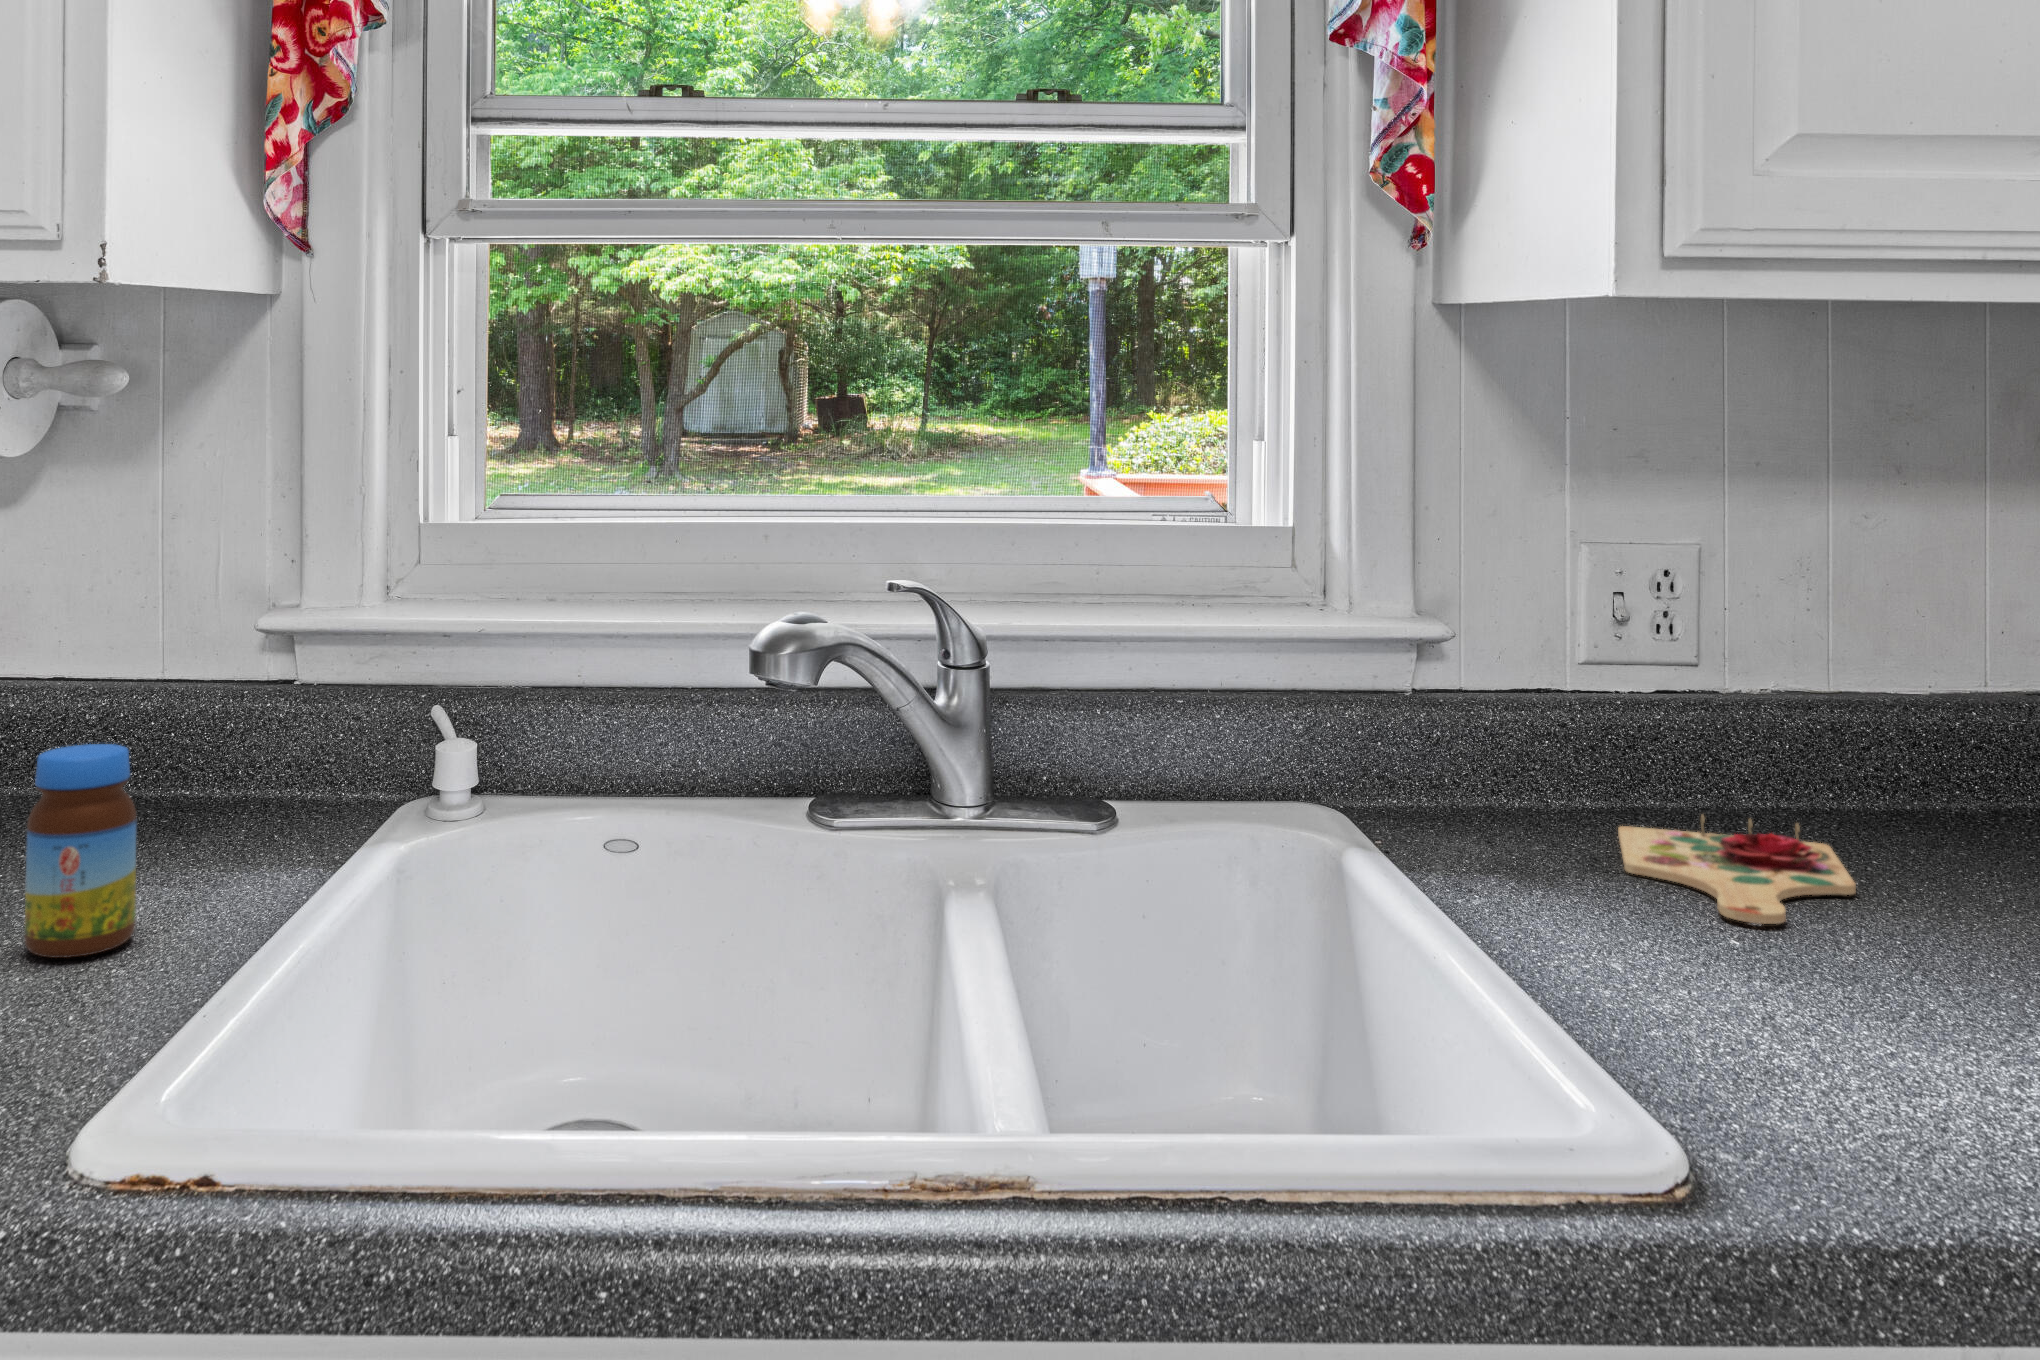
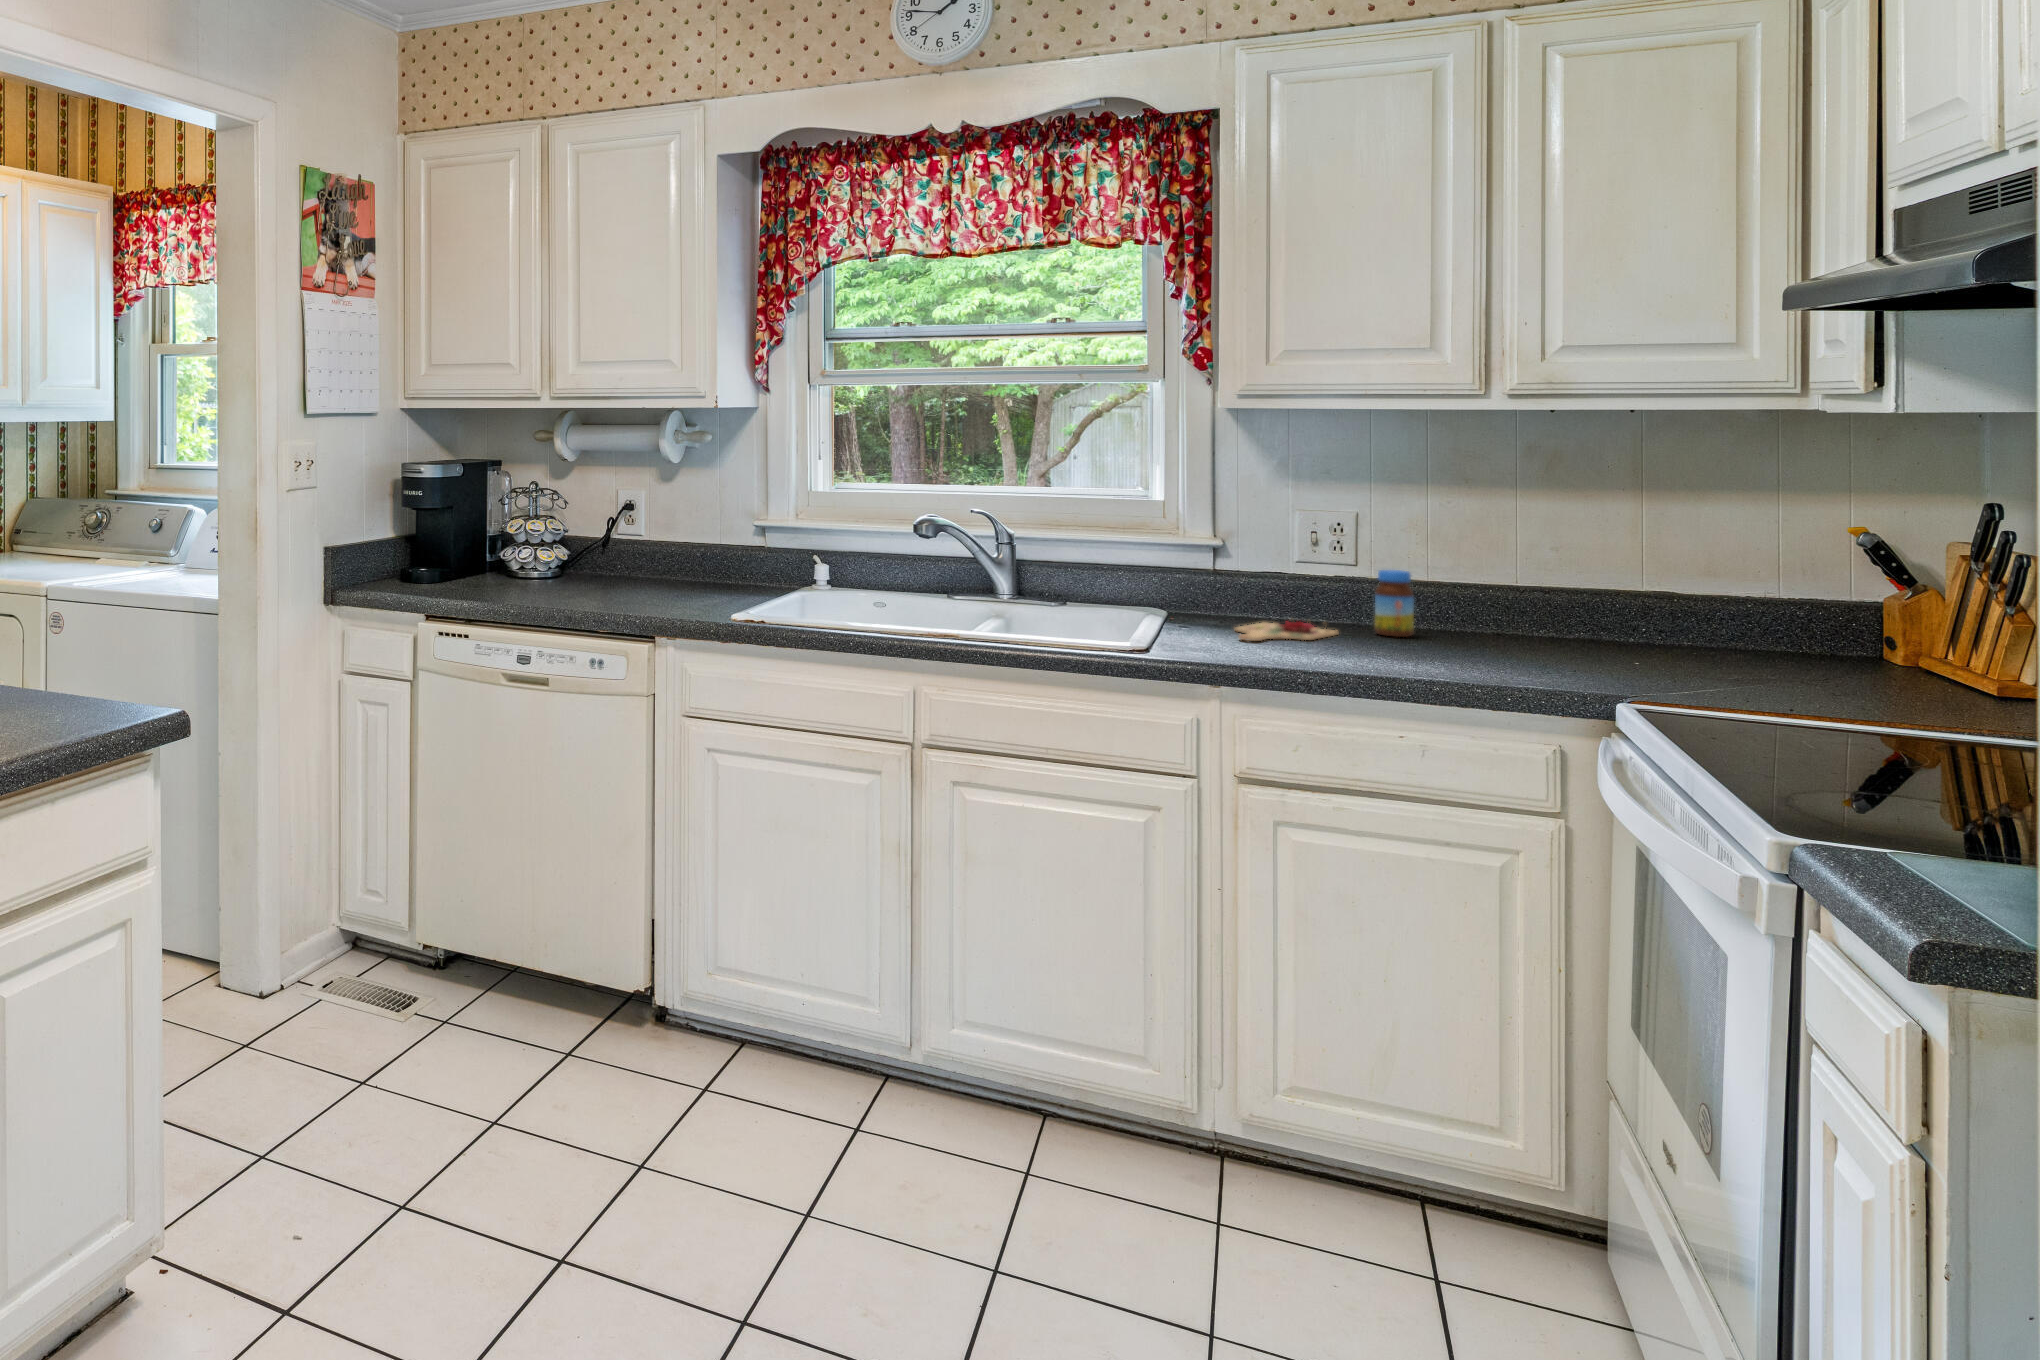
jar: present [24,744,136,958] -> present [1375,570,1414,637]

